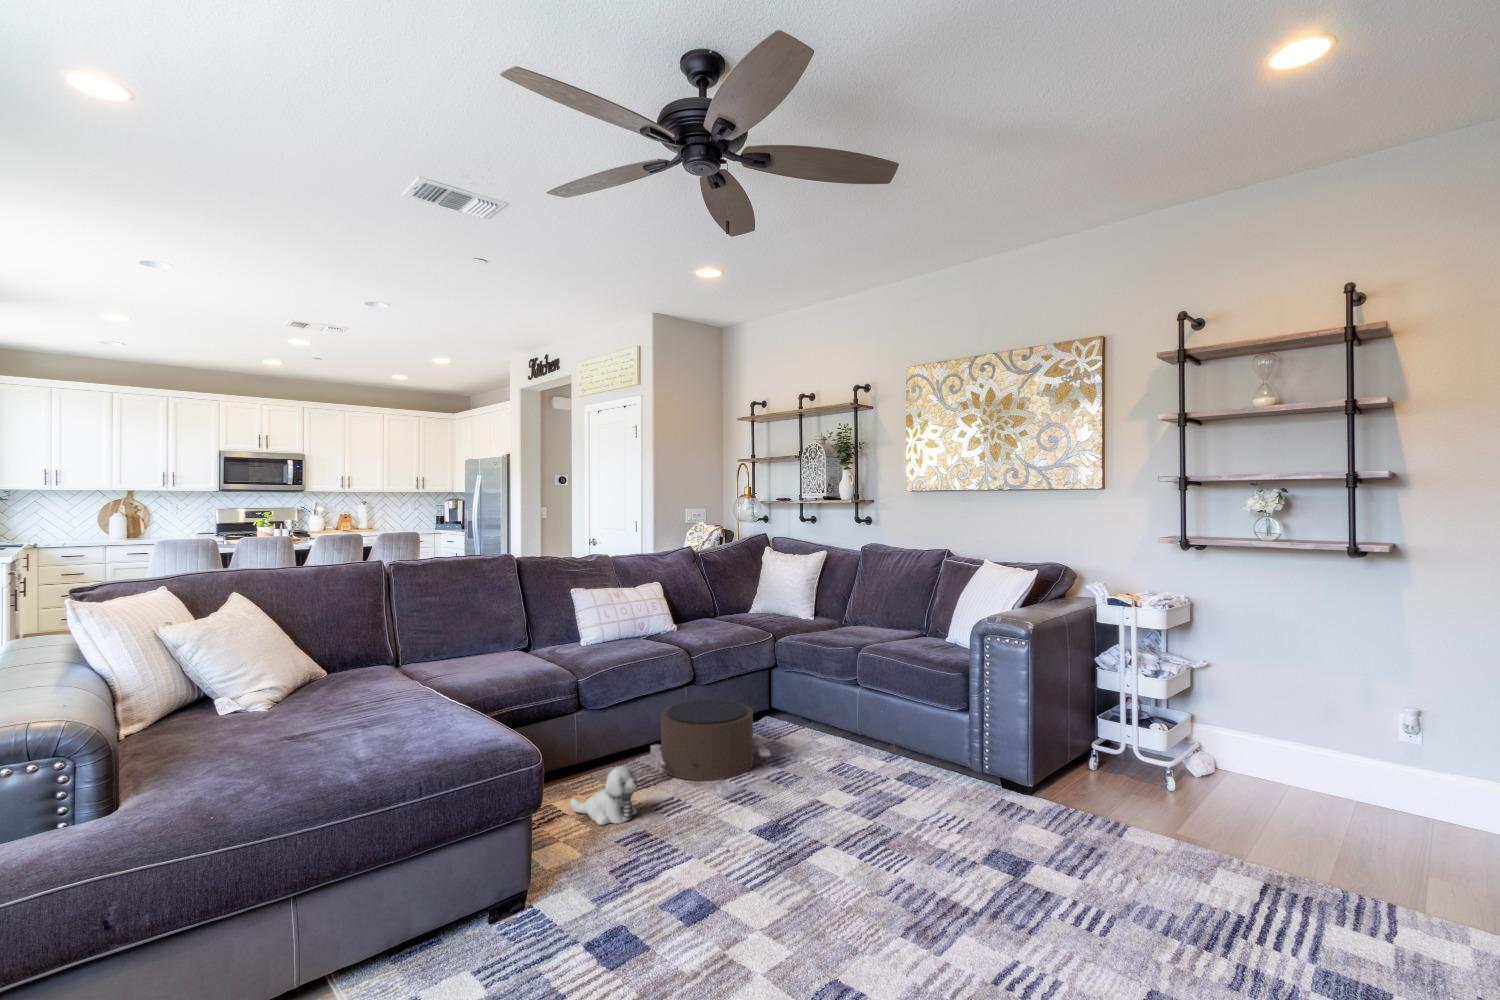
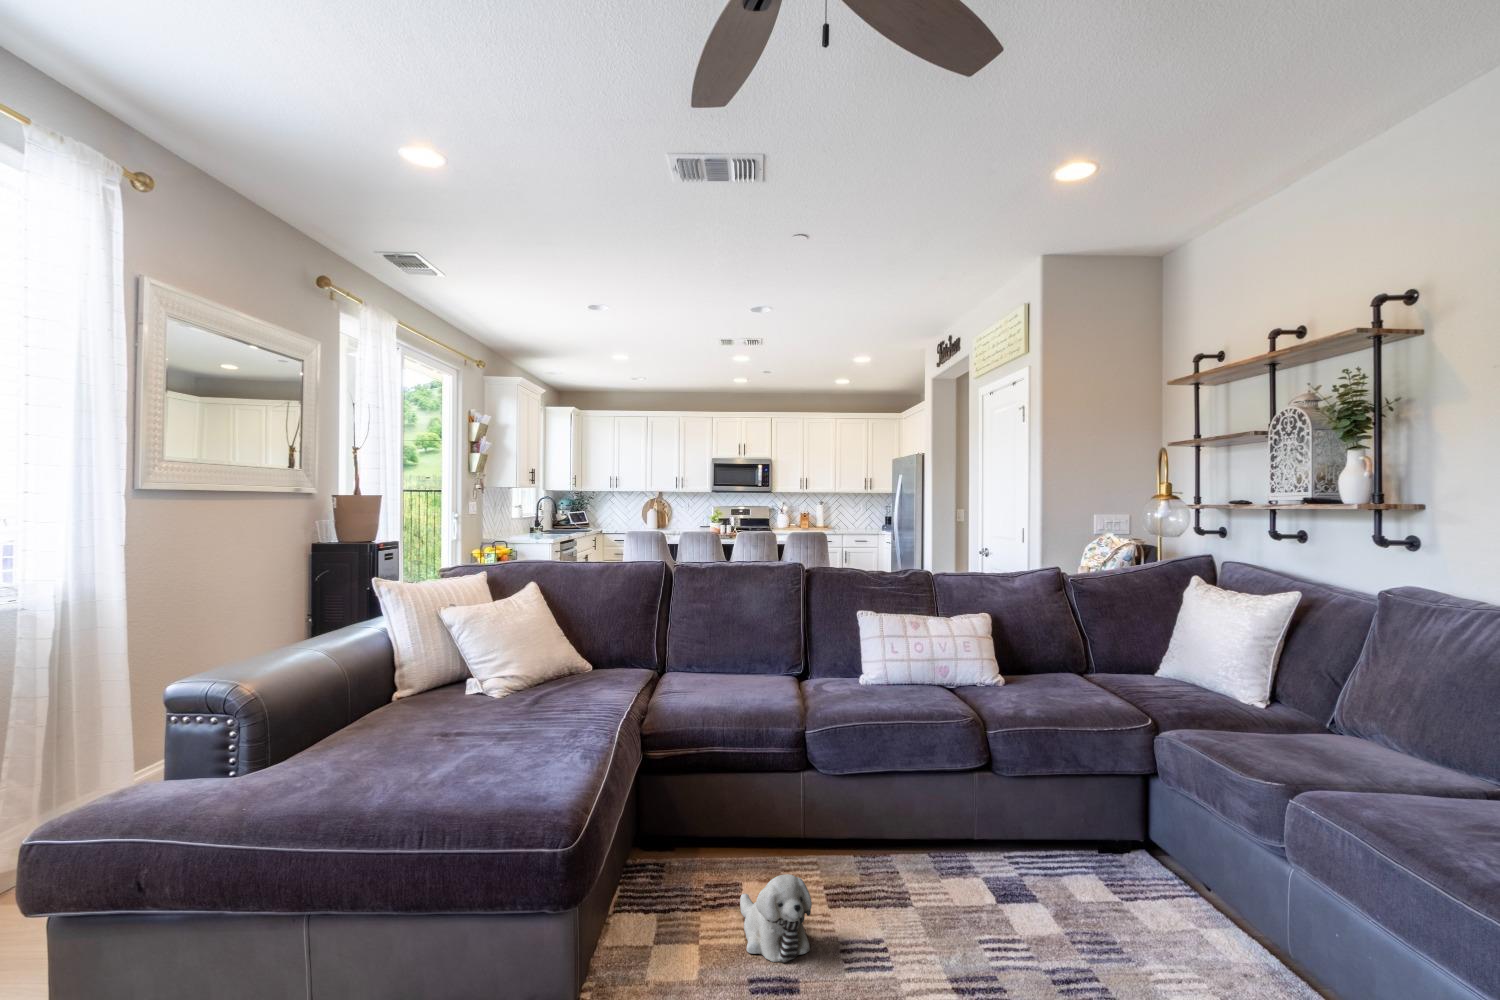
pouf: present [651,699,771,781] -> none [880,792,1078,947]

